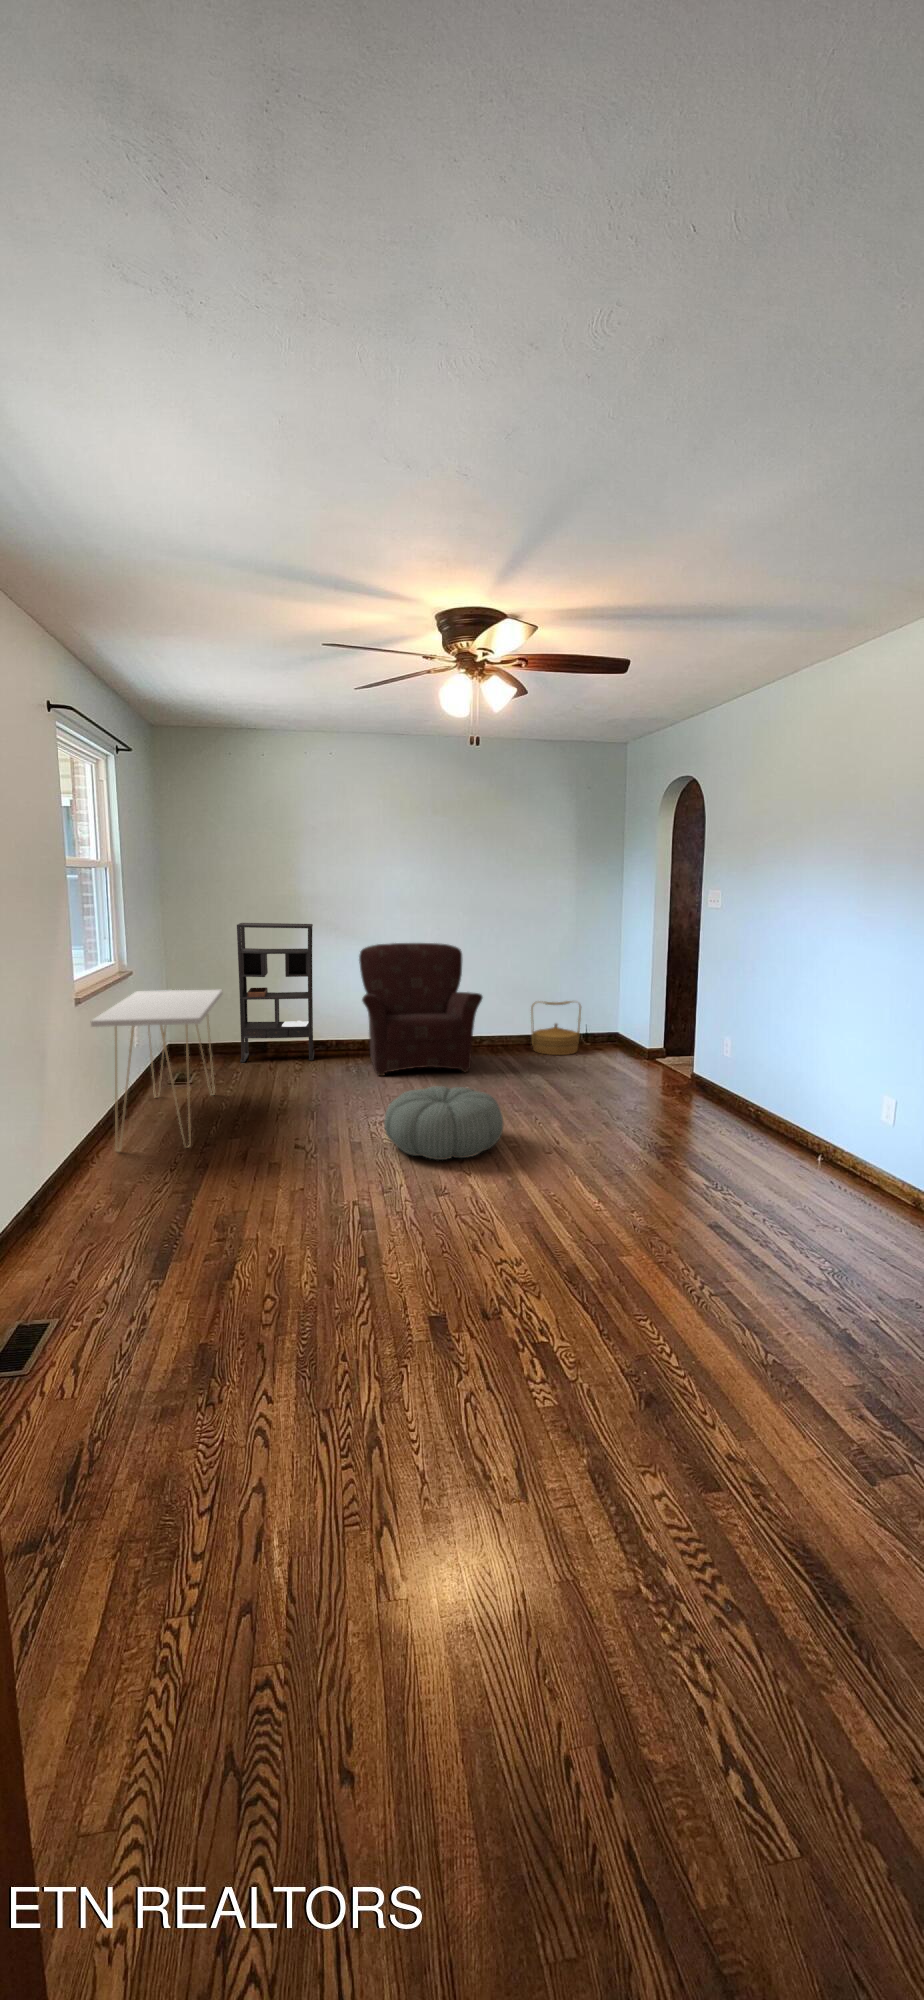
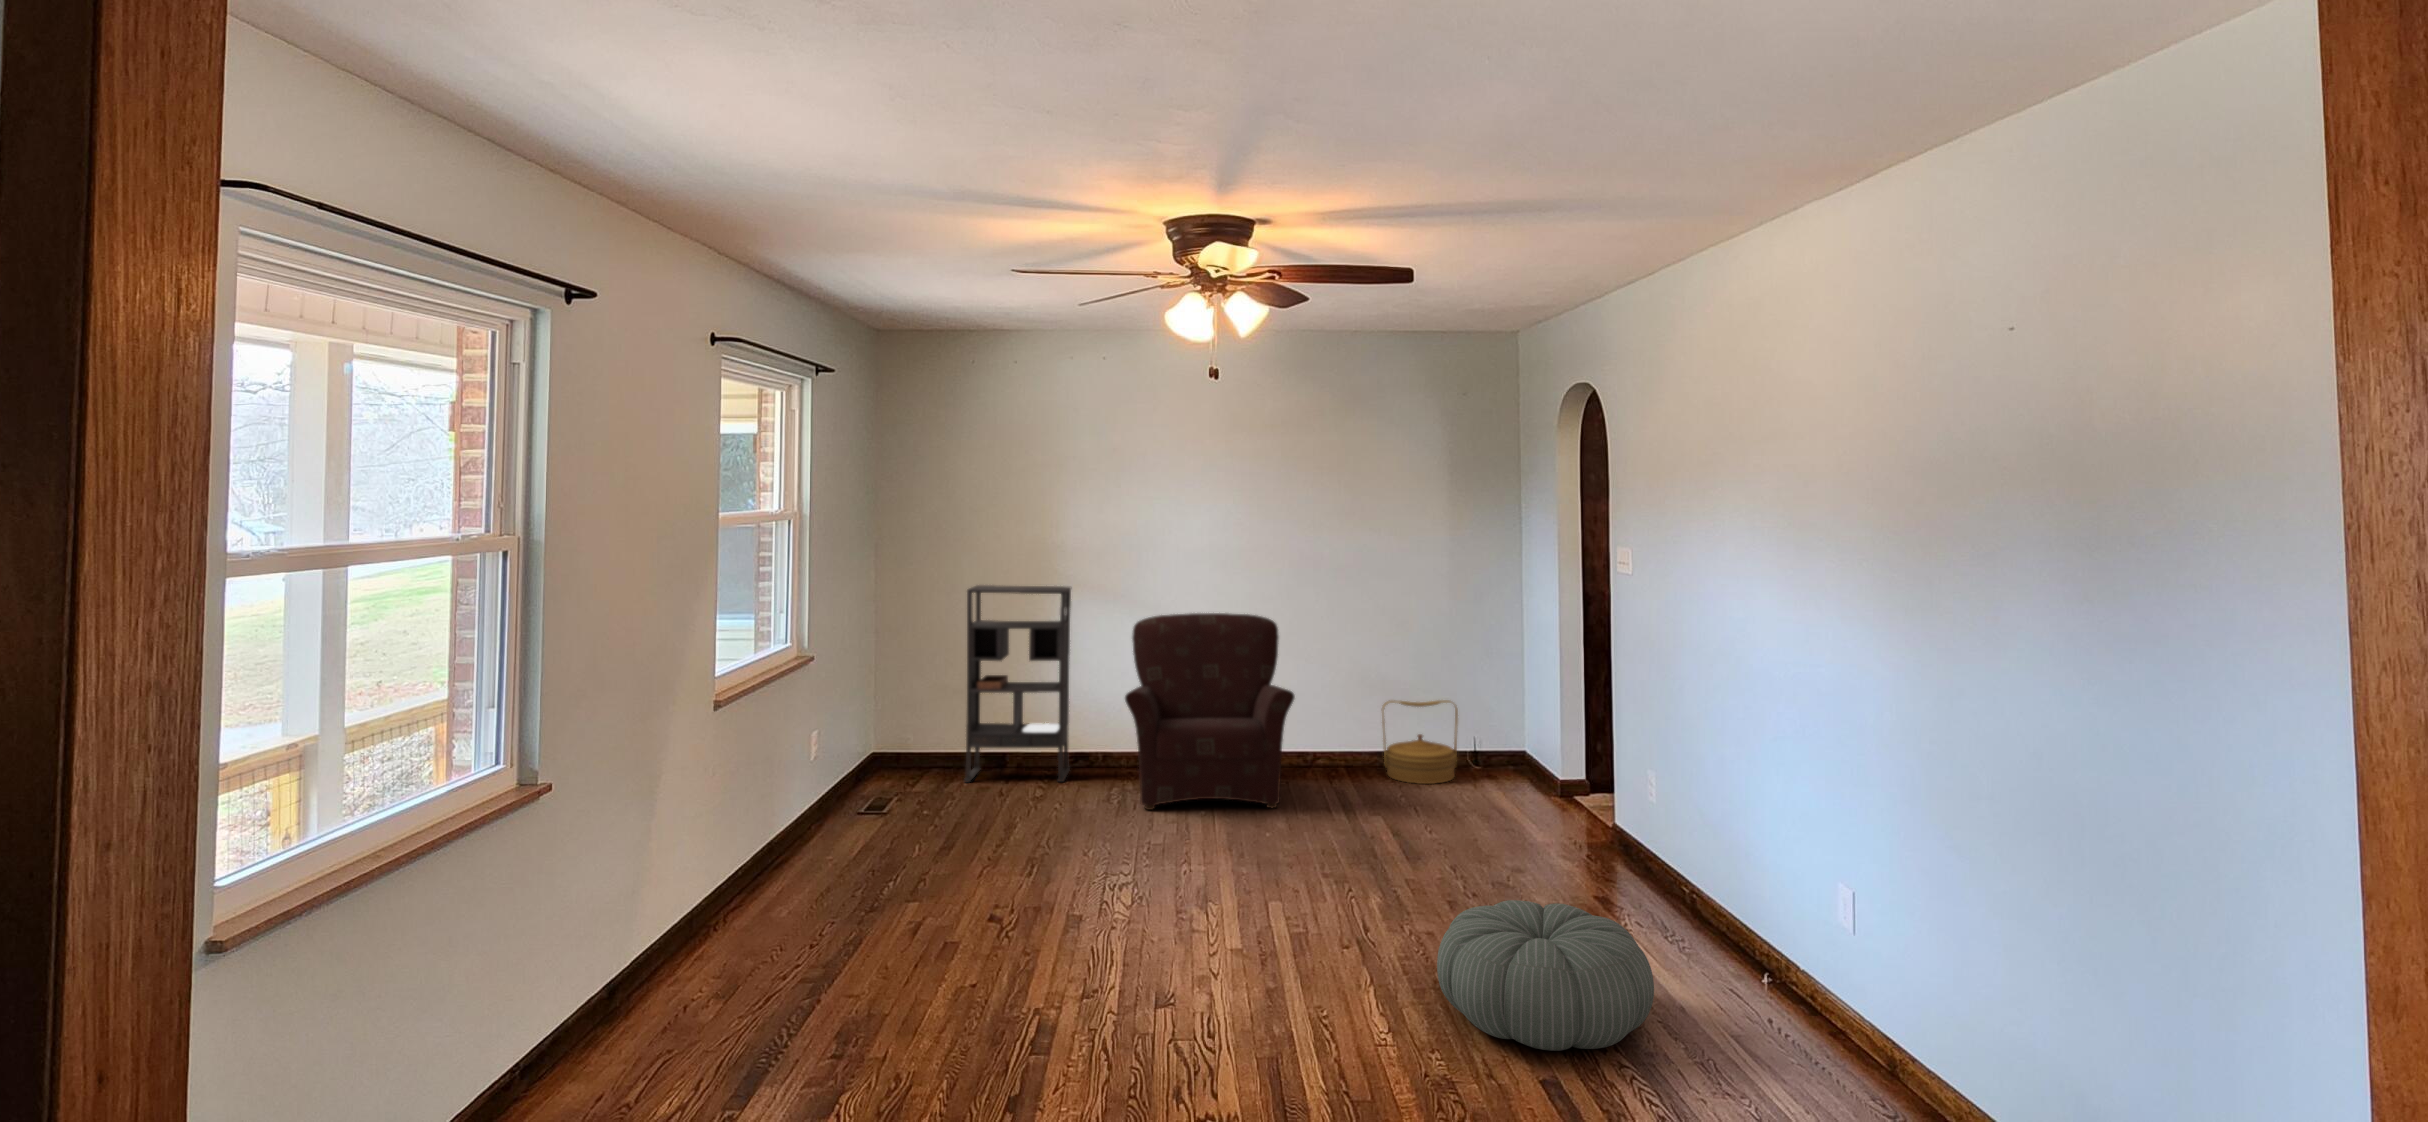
console table: present [90,990,223,1152] -> none [734,683,929,913]
pouf: present [384,1086,504,1160] -> present [1437,900,1654,1051]

